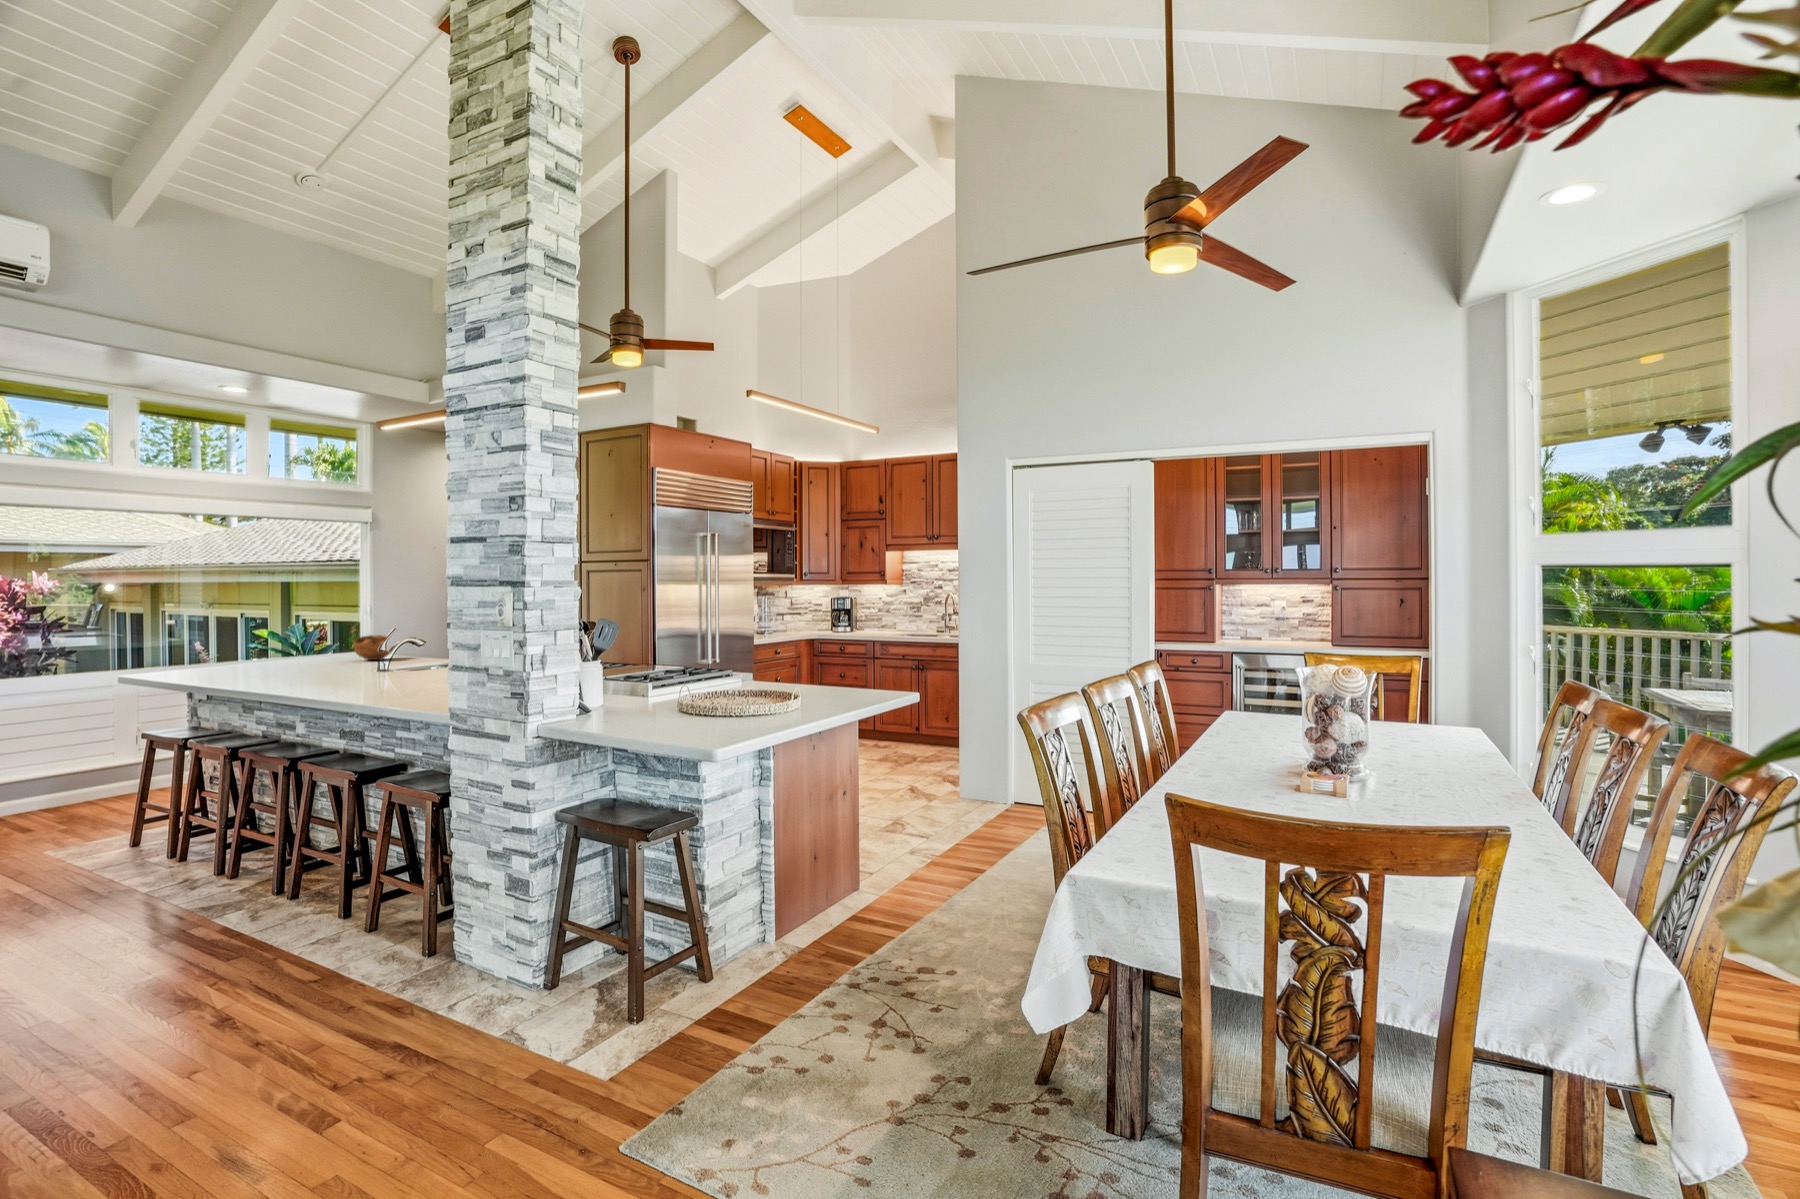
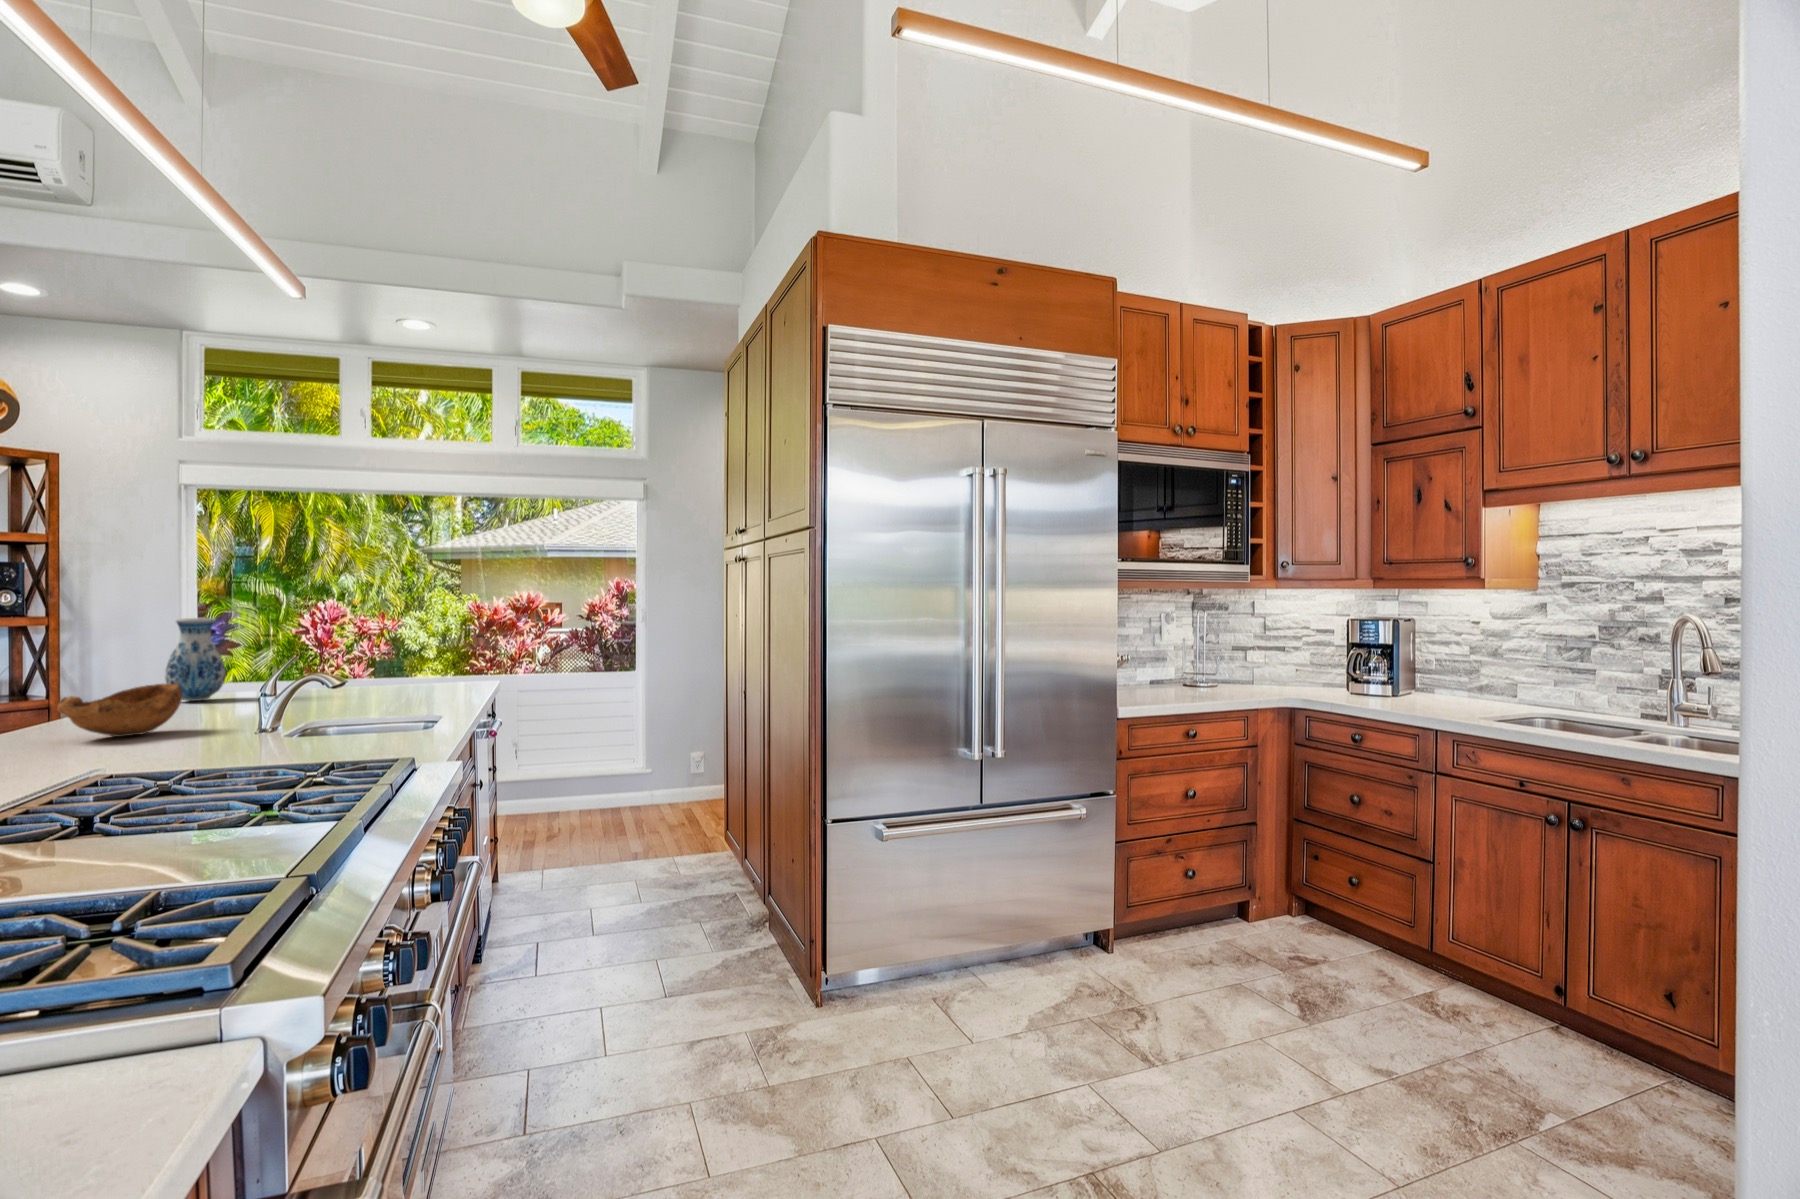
vase: none [241,604,276,656] -> present [165,618,225,701]

